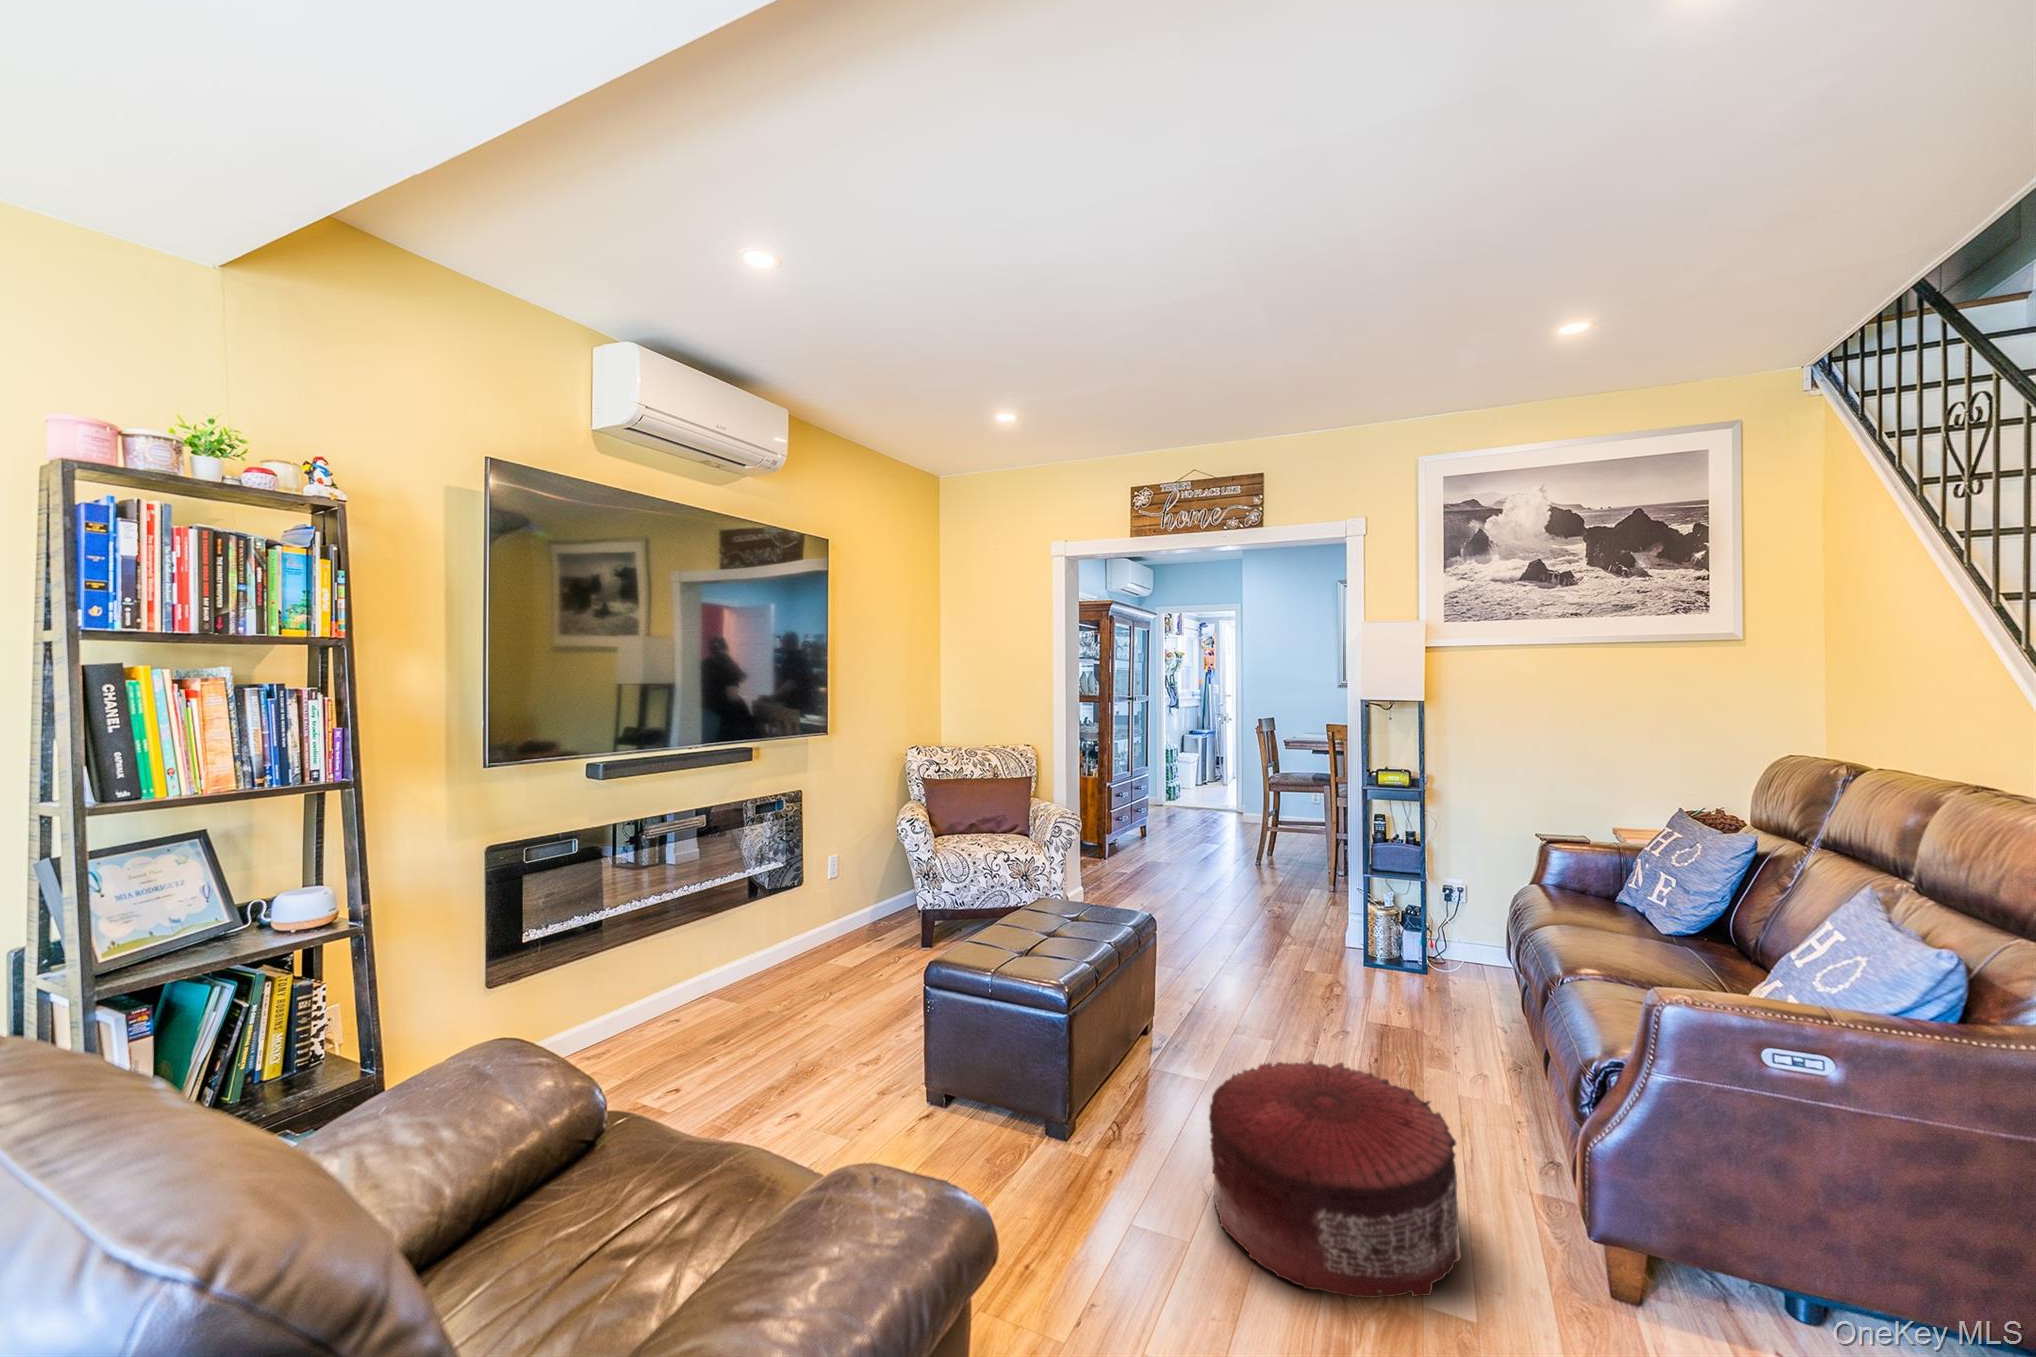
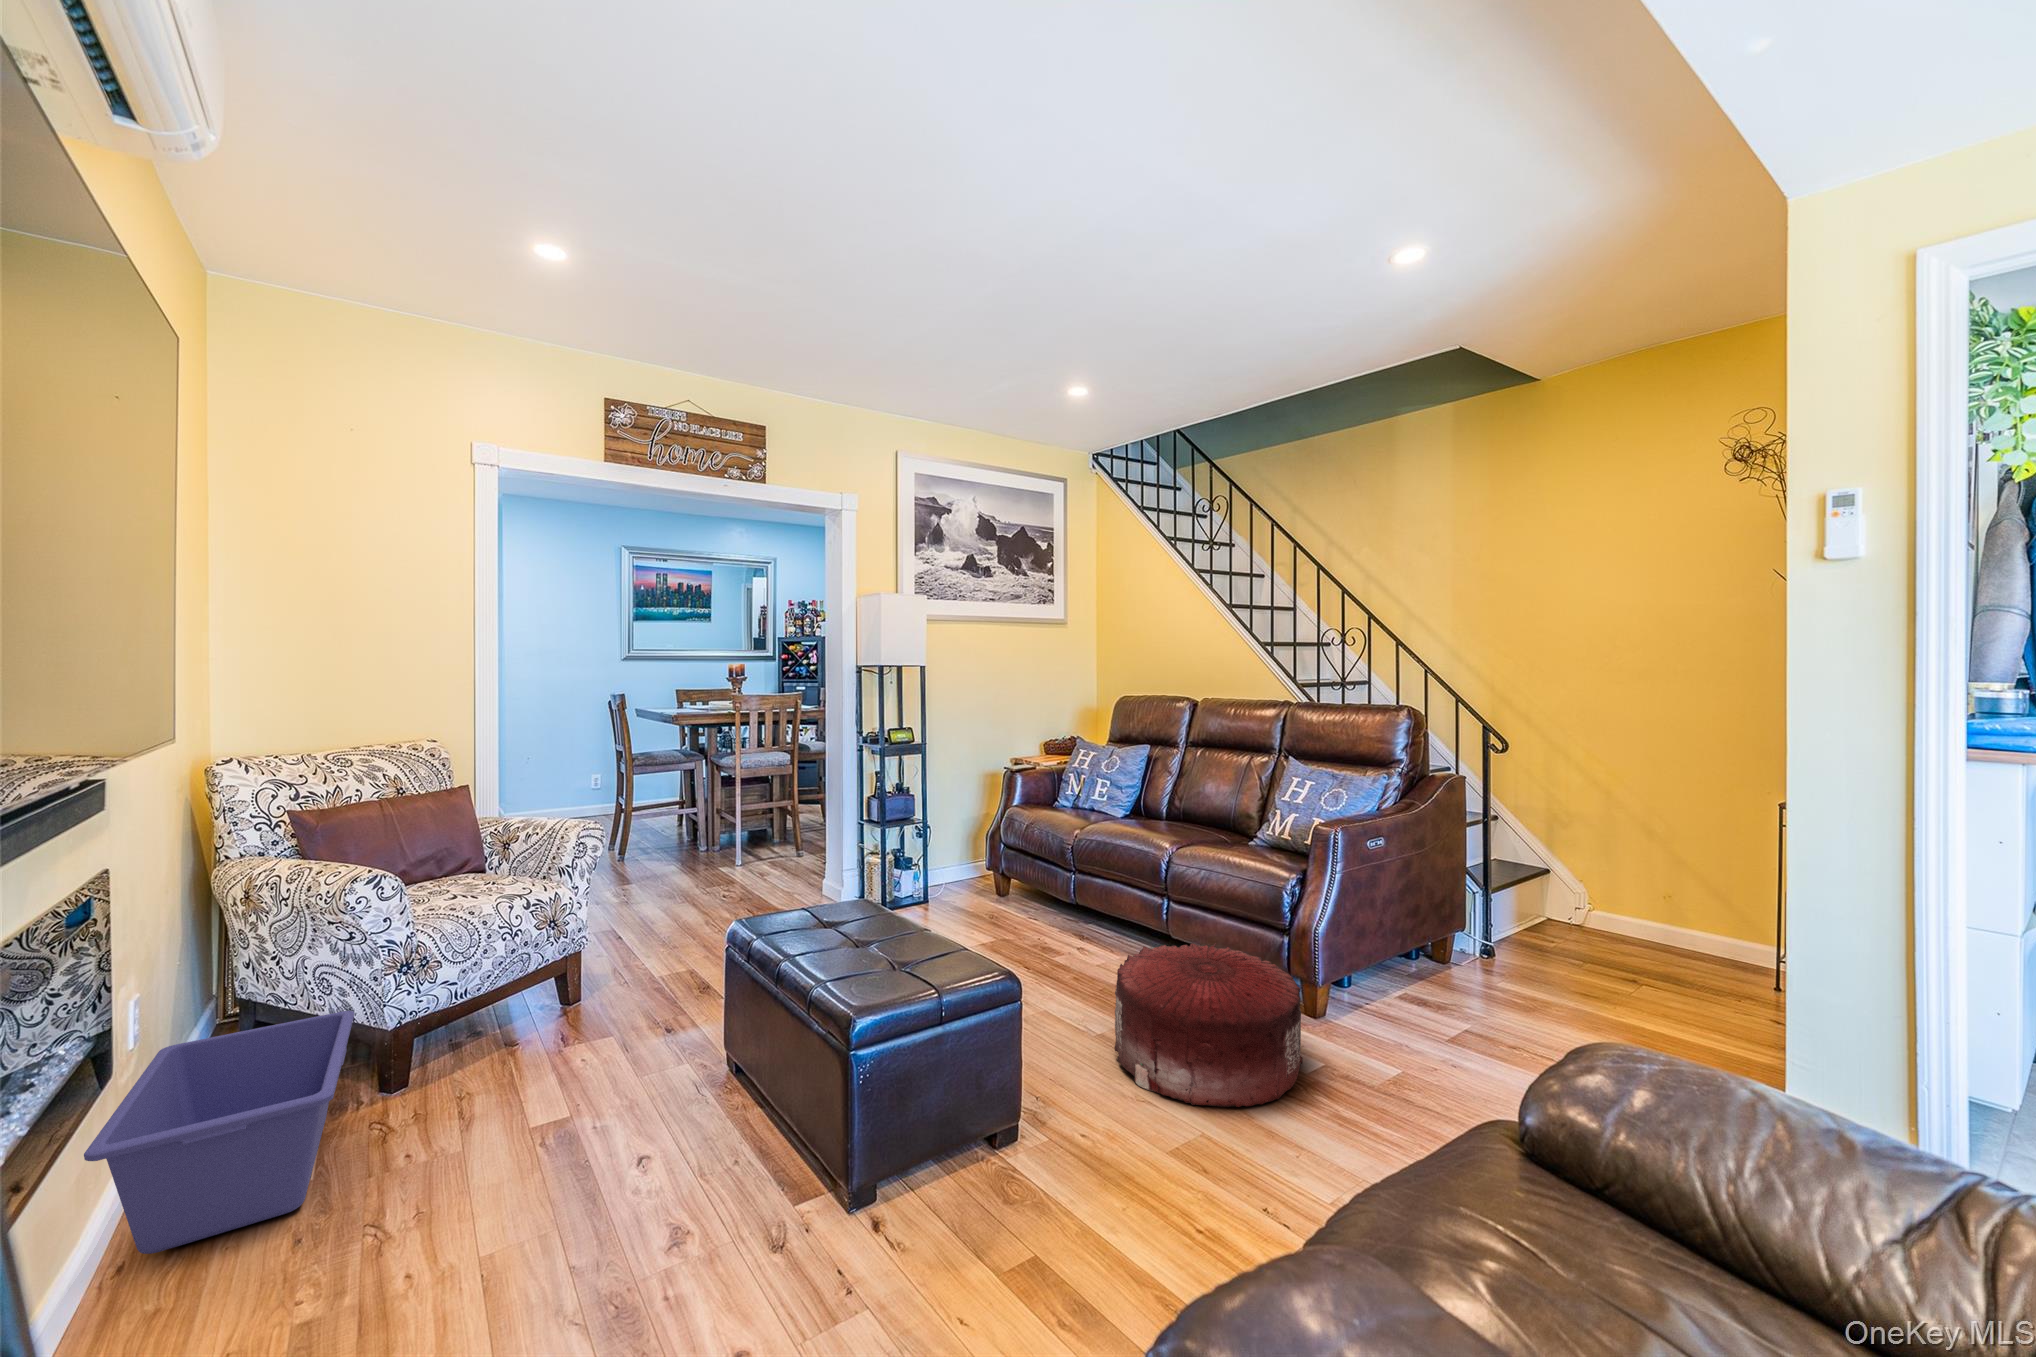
storage bin: none [776,883,908,973] -> present [84,1011,354,1254]

